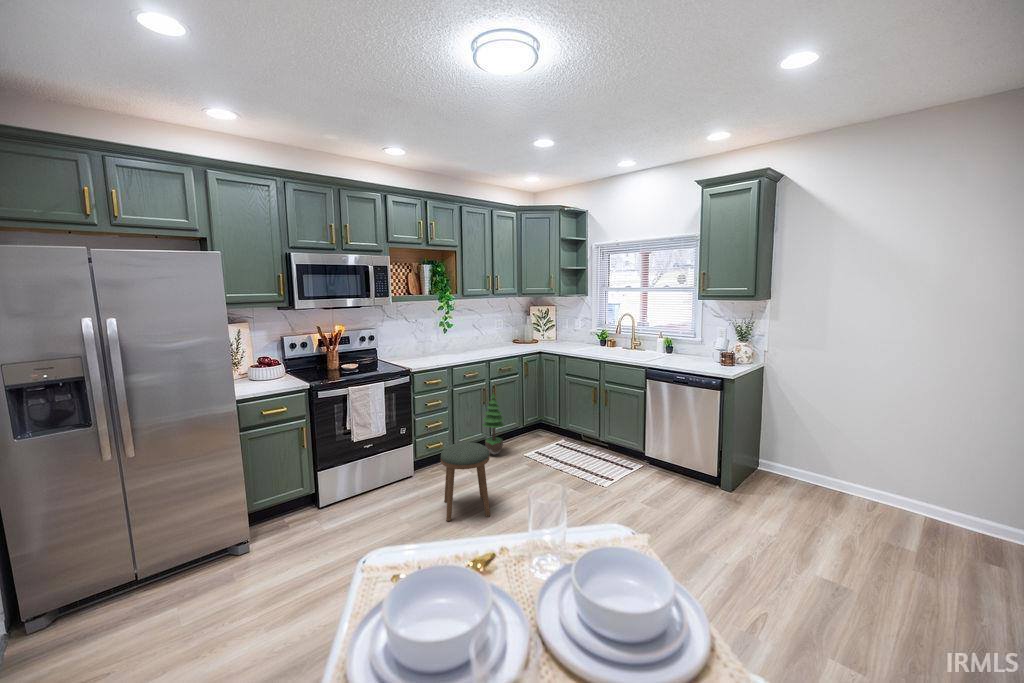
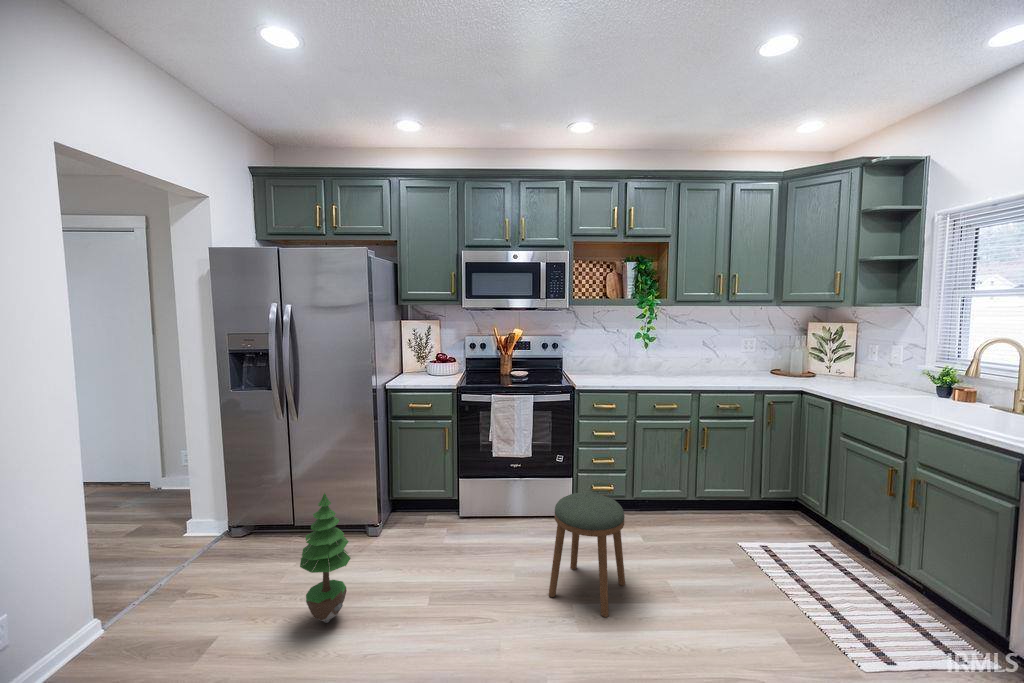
potted tree: present [483,393,505,455] -> present [300,493,351,623]

